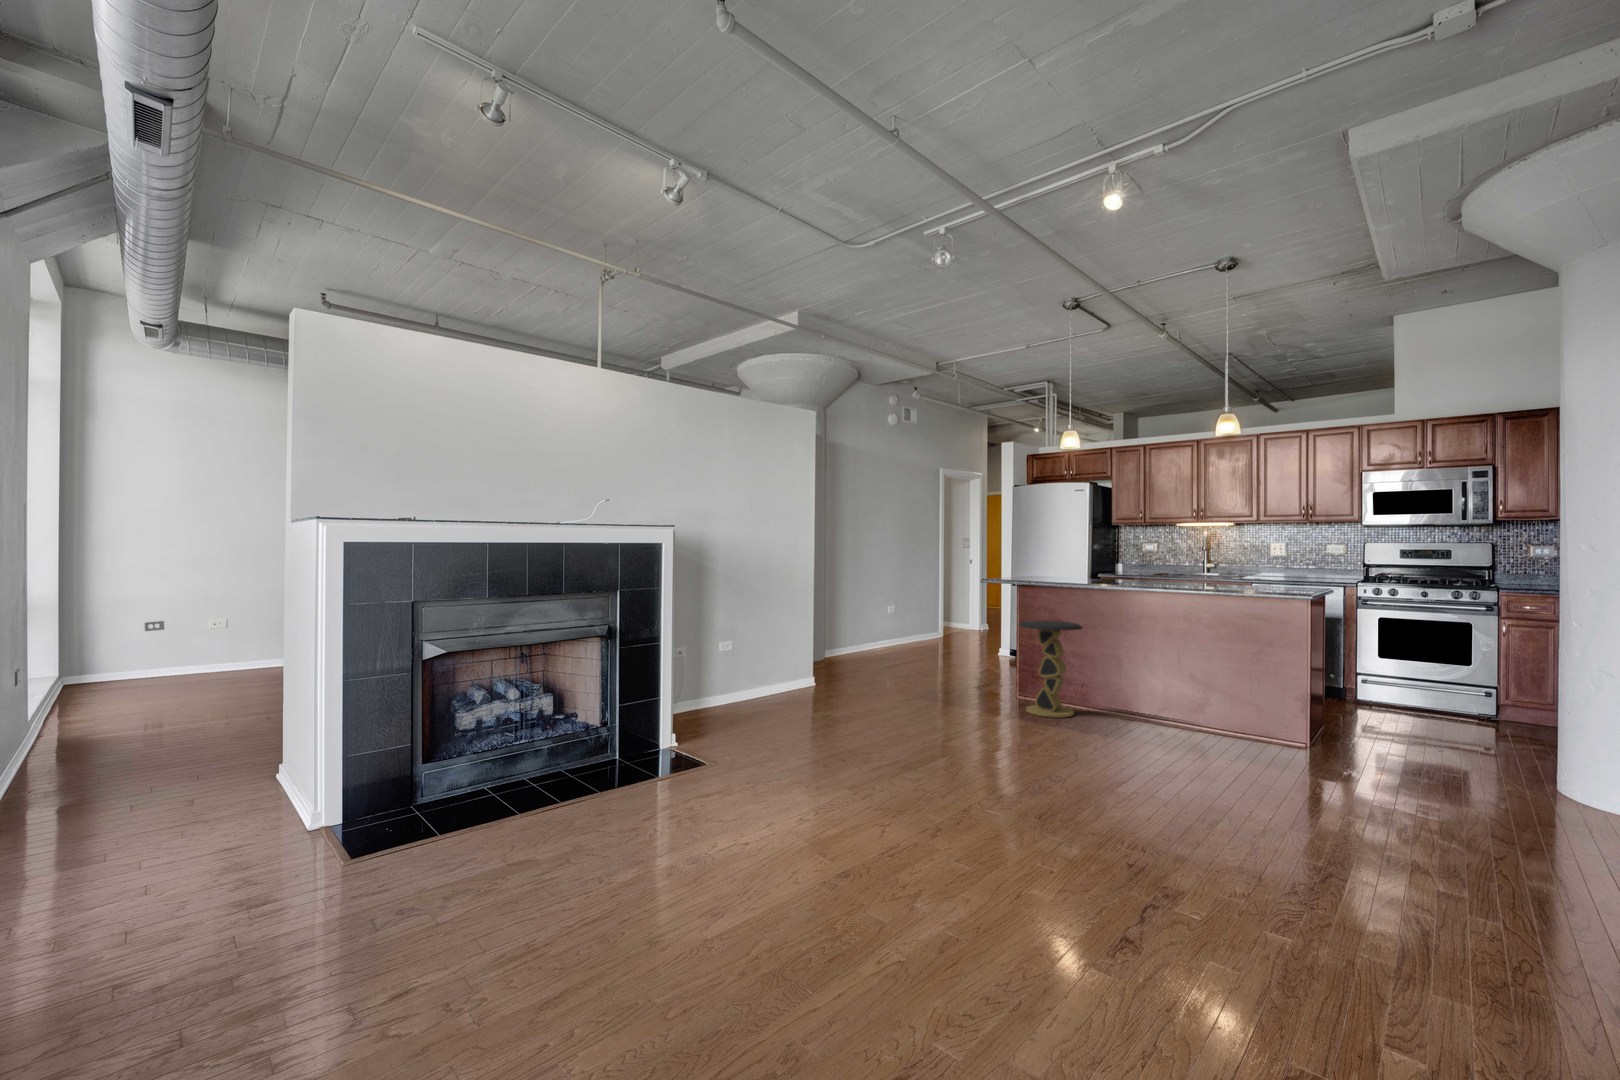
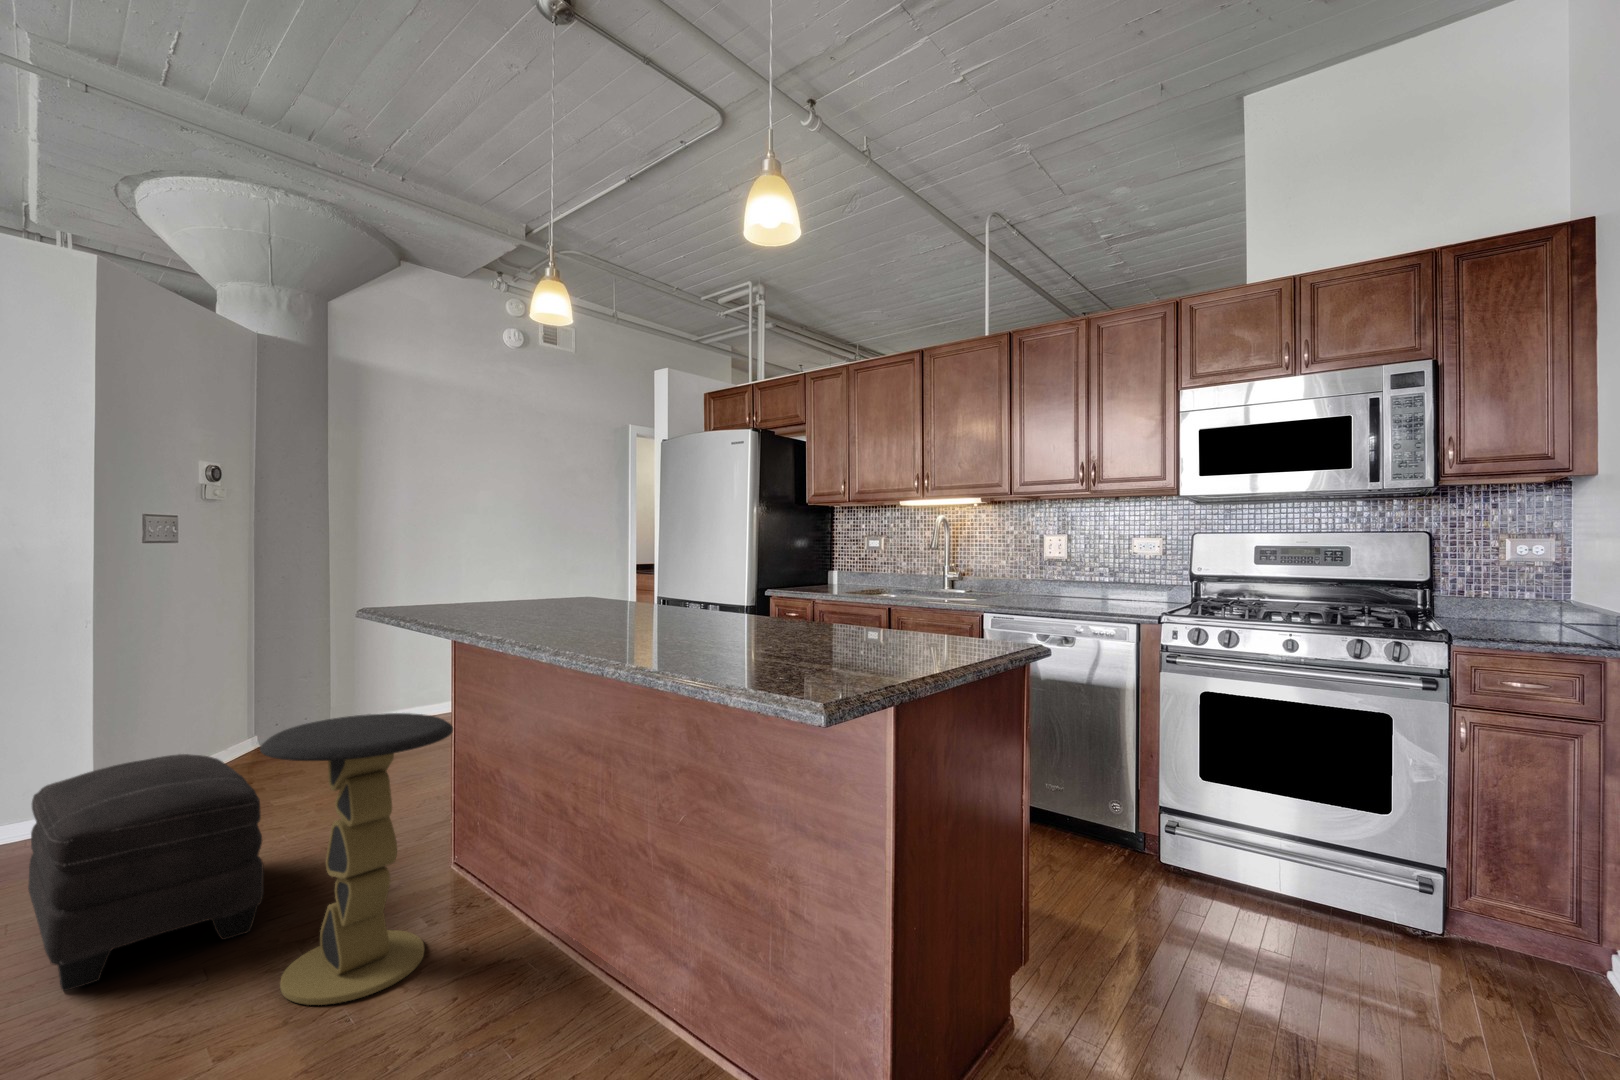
ottoman: none [892,641,991,713] -> present [28,754,264,991]

